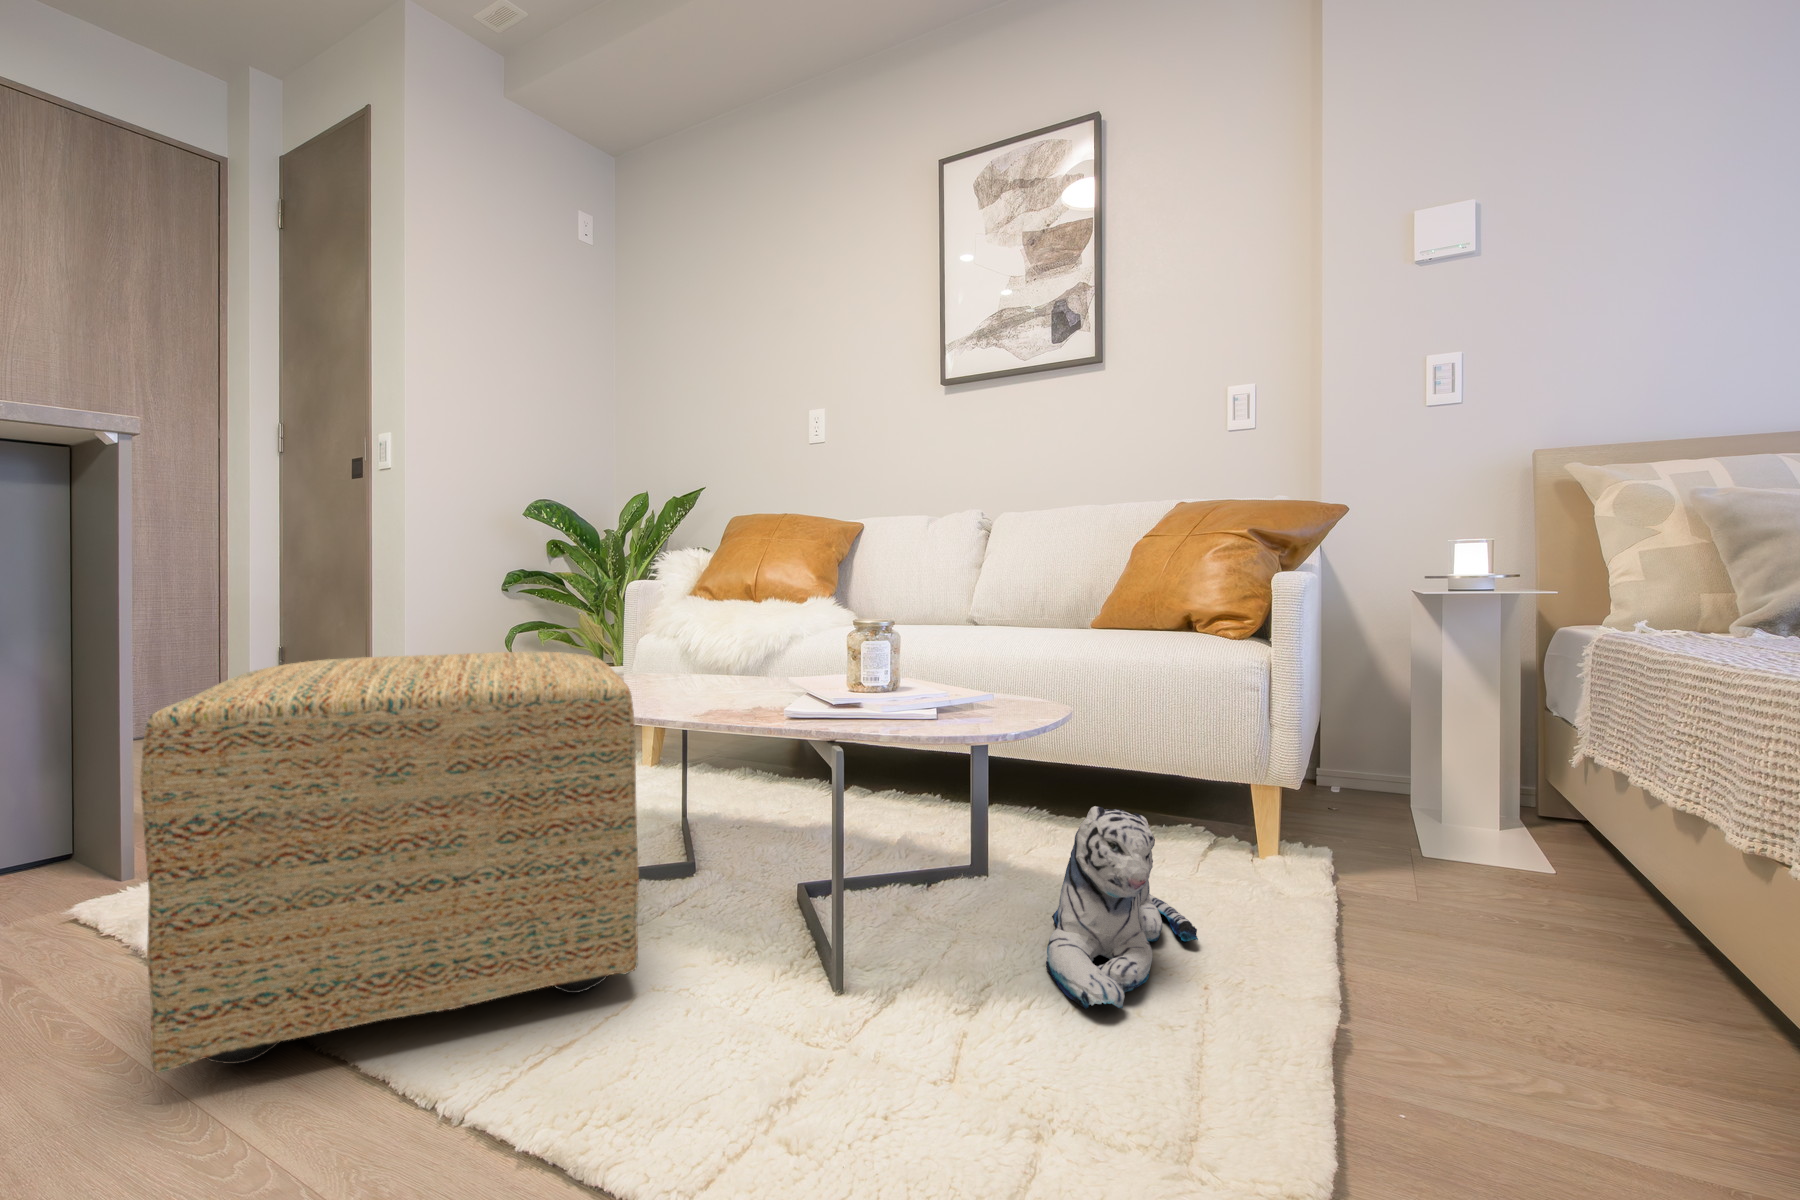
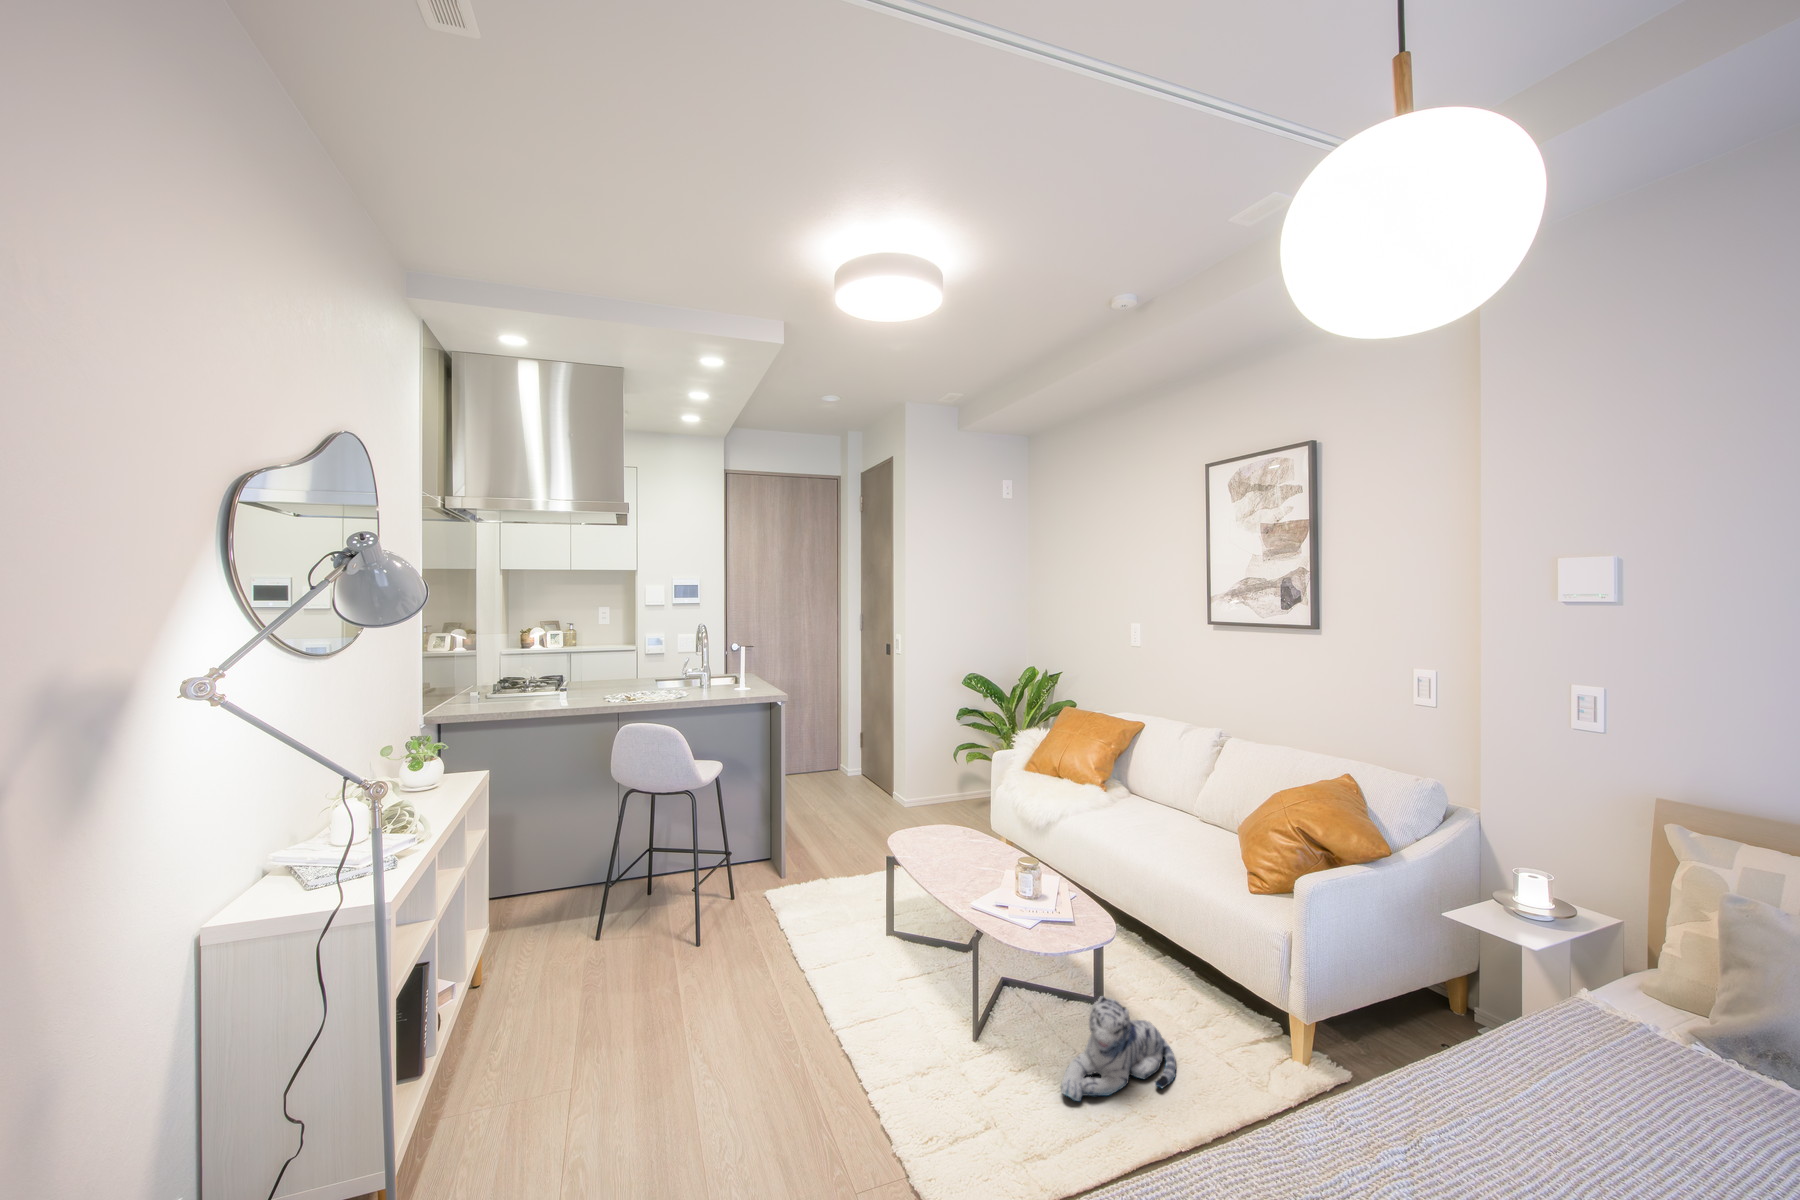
ottoman: present [140,652,639,1073] -> none [761,826,930,1000]

